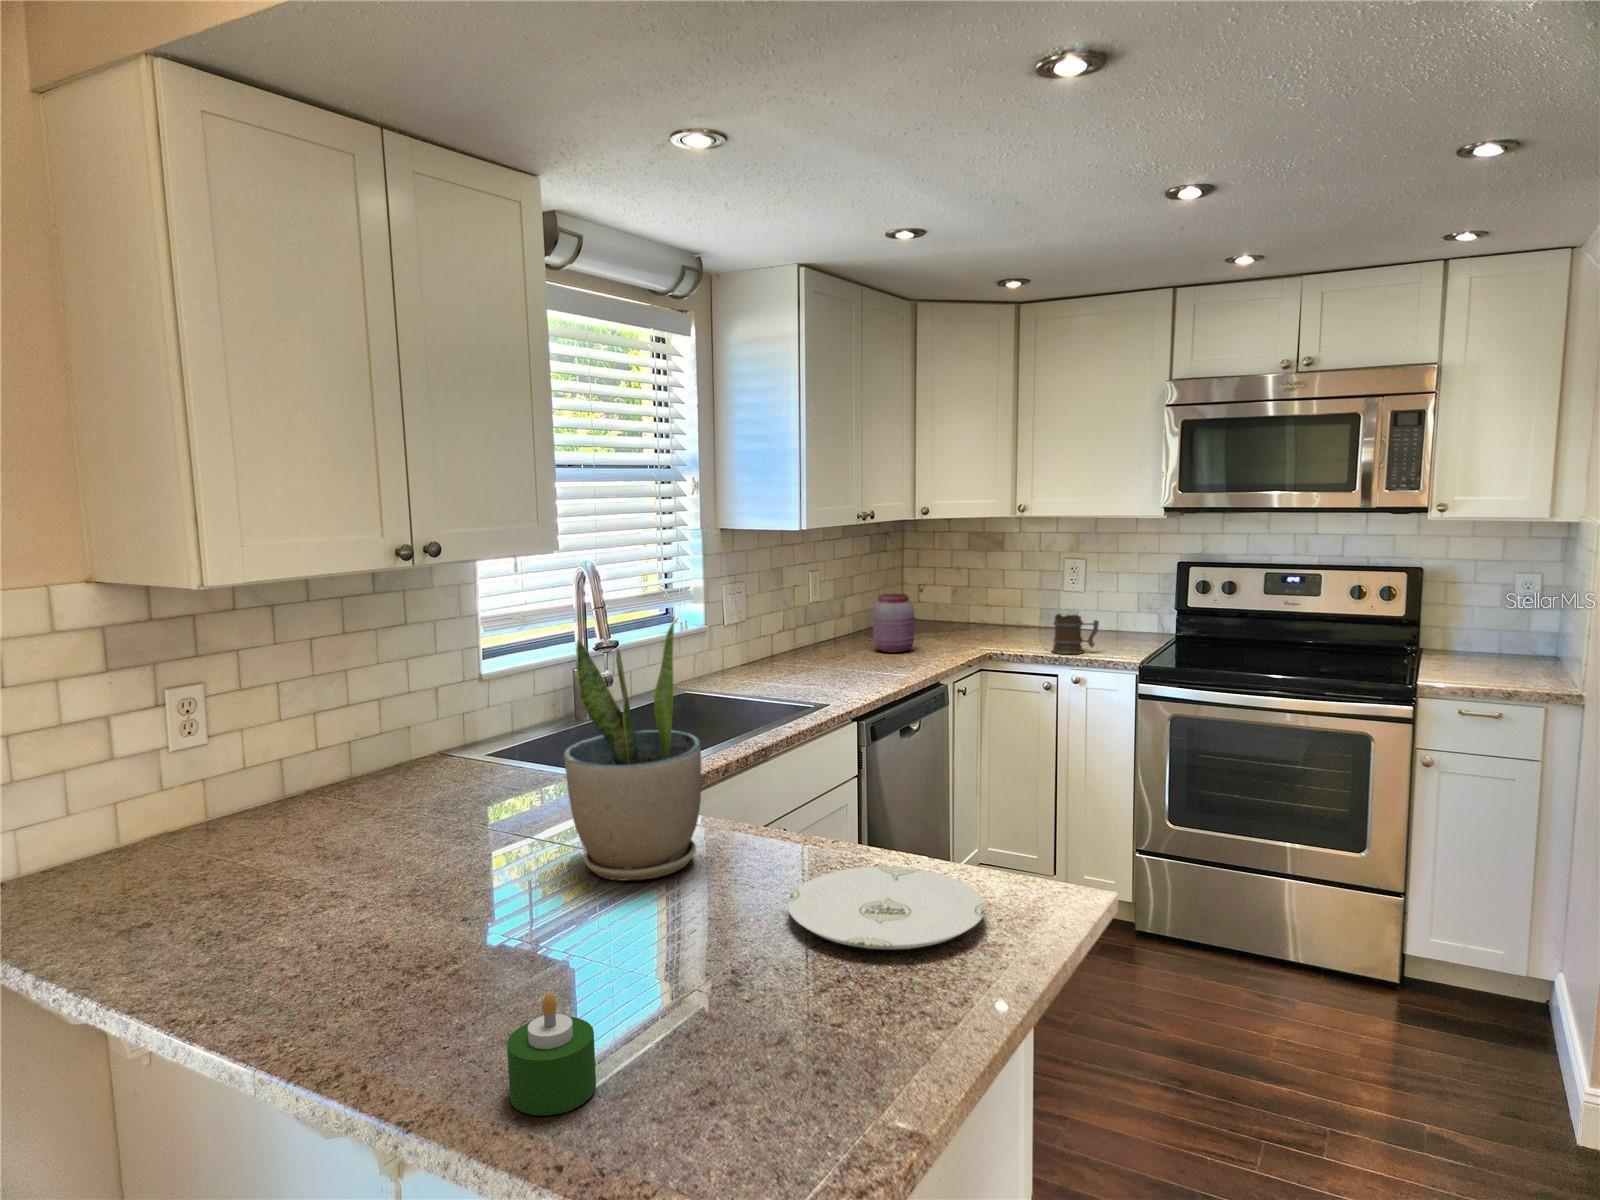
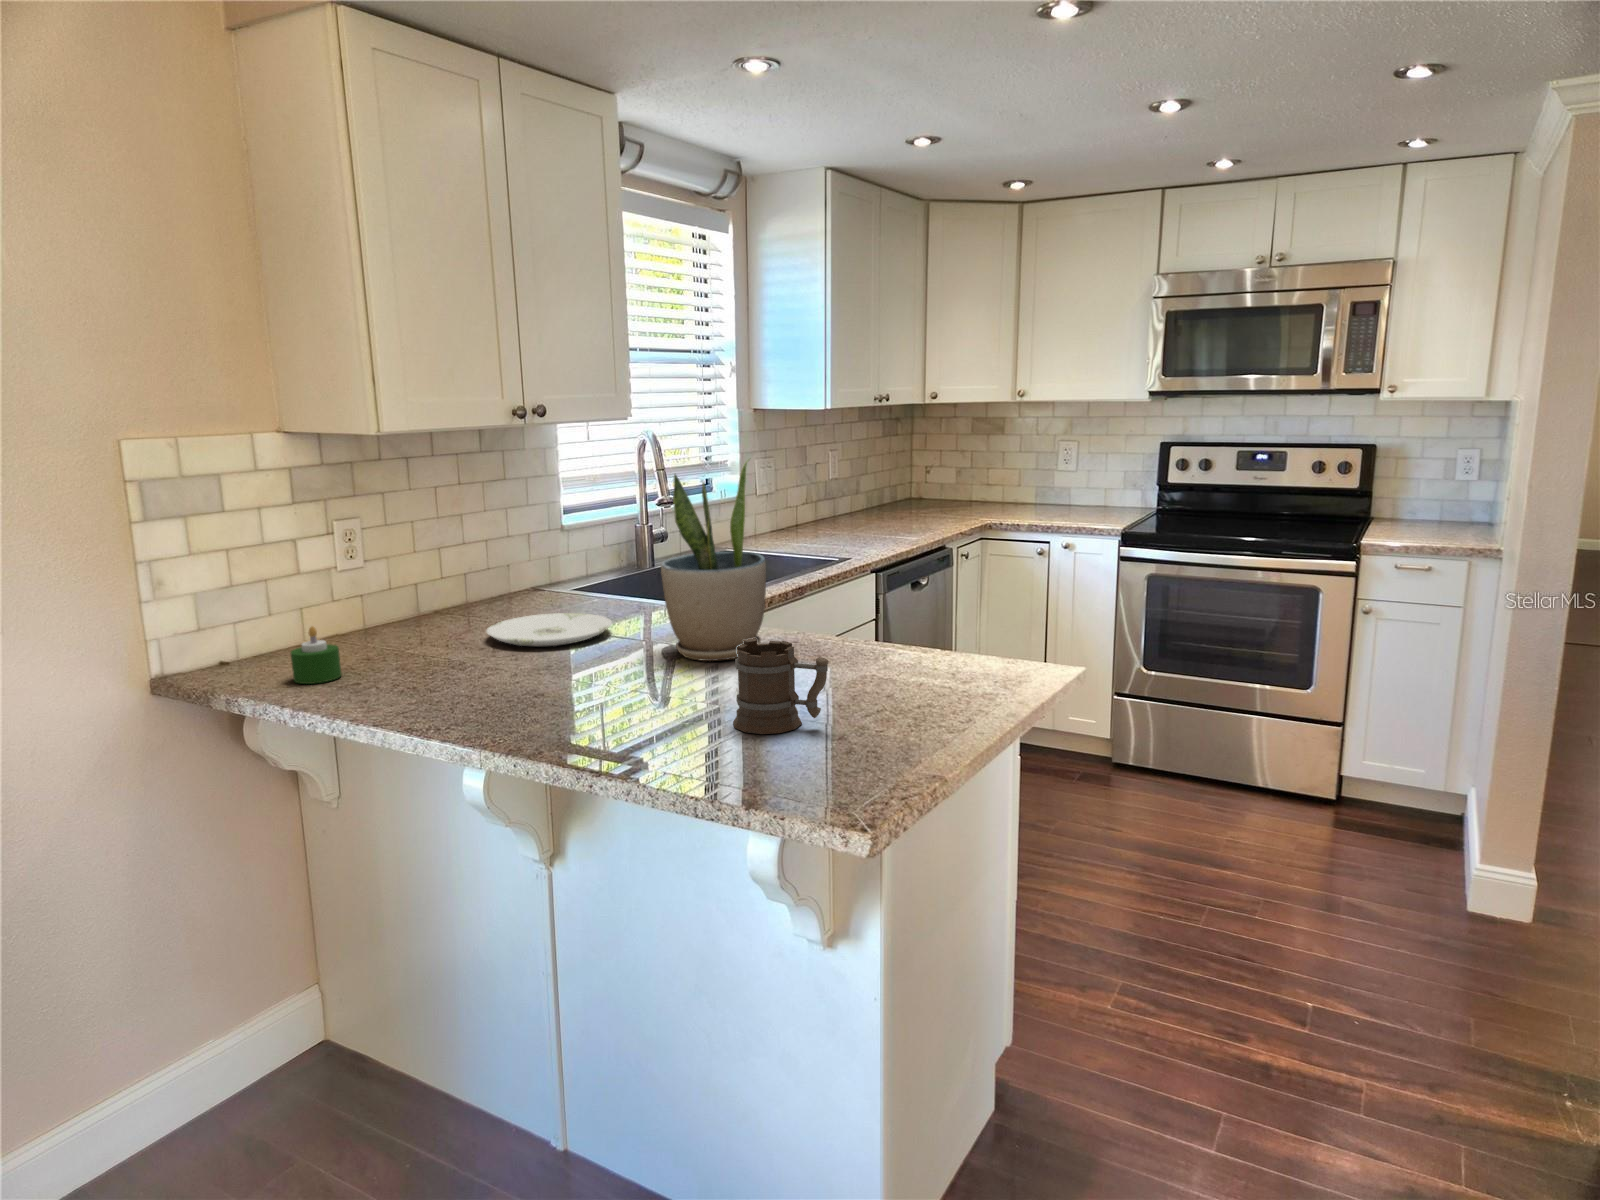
jar: present [873,594,915,653] -> none [887,470,924,522]
mug: present [1052,614,1099,654] -> present [733,638,828,734]
plate: present [788,867,986,950] -> present [487,613,612,647]
candle: present [507,993,596,1116] -> present [291,627,341,684]

